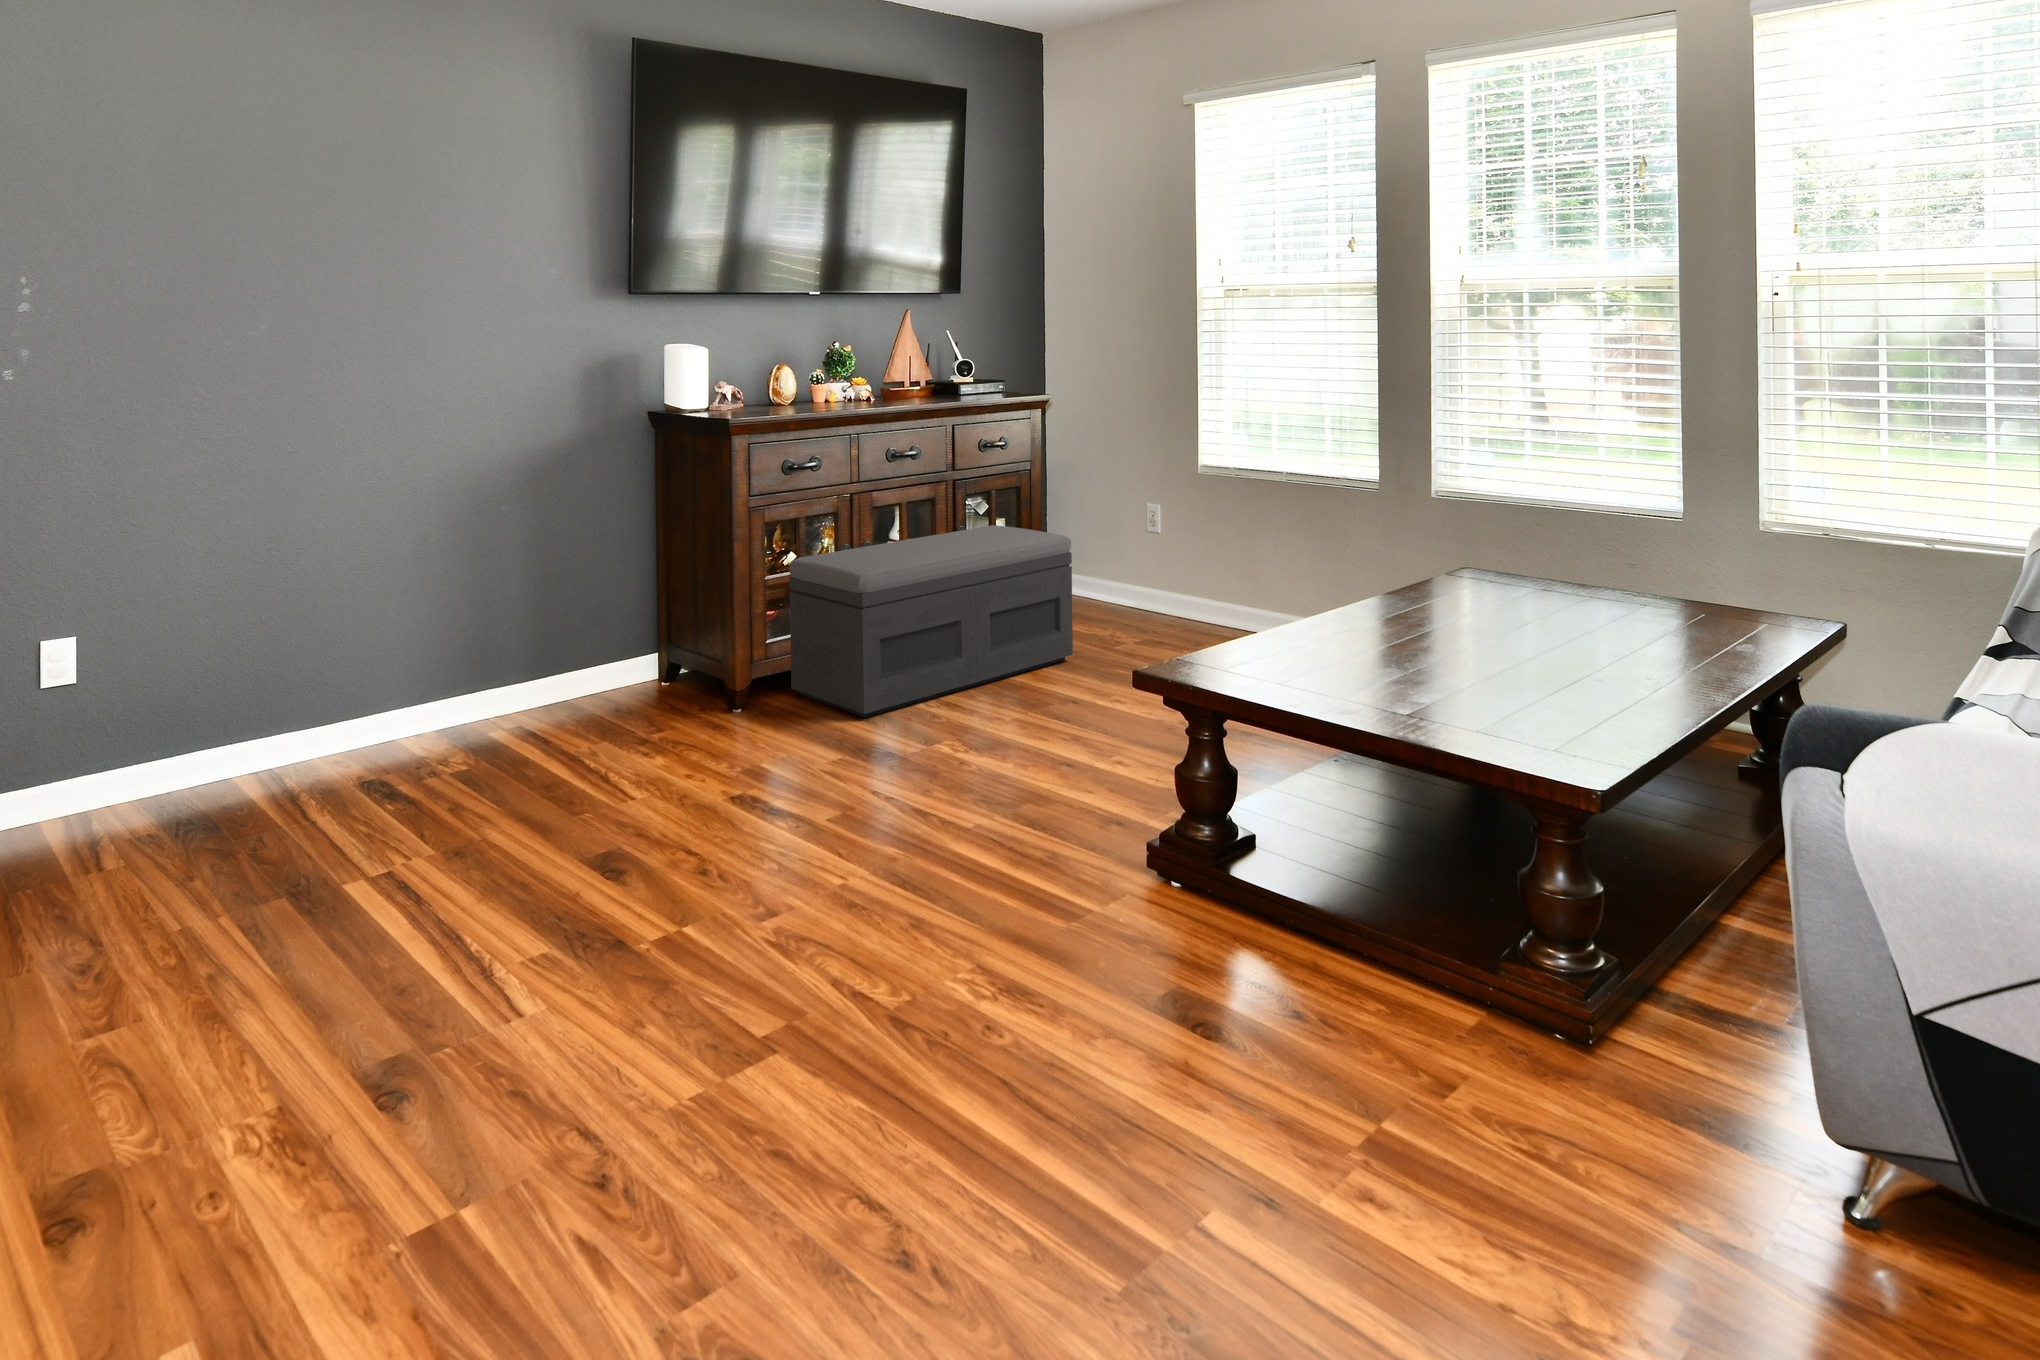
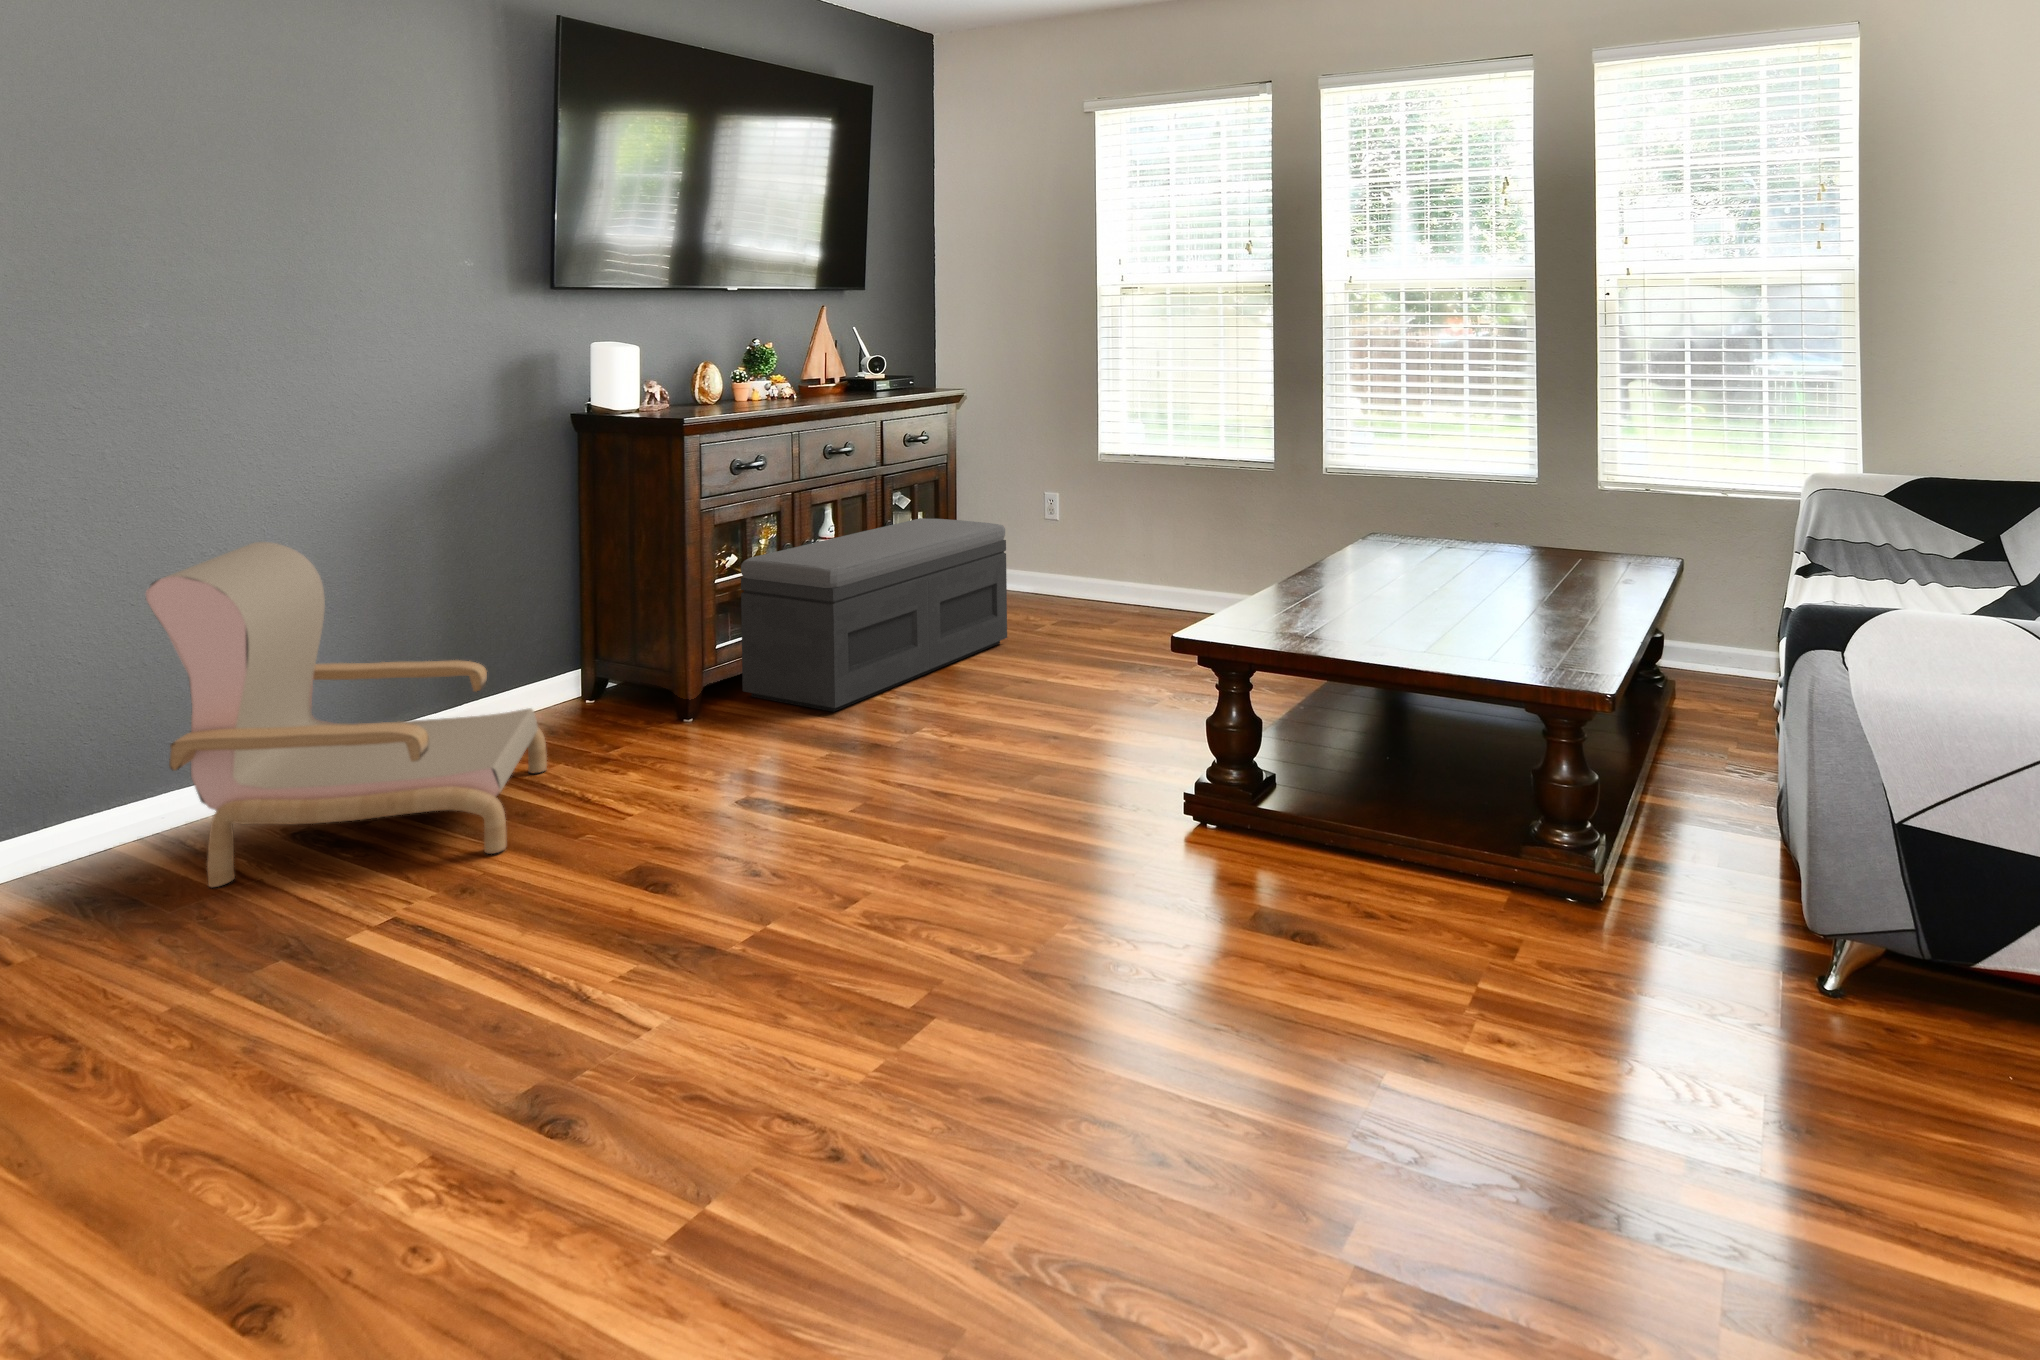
armchair: none [229,522,585,826] -> present [146,542,547,887]

